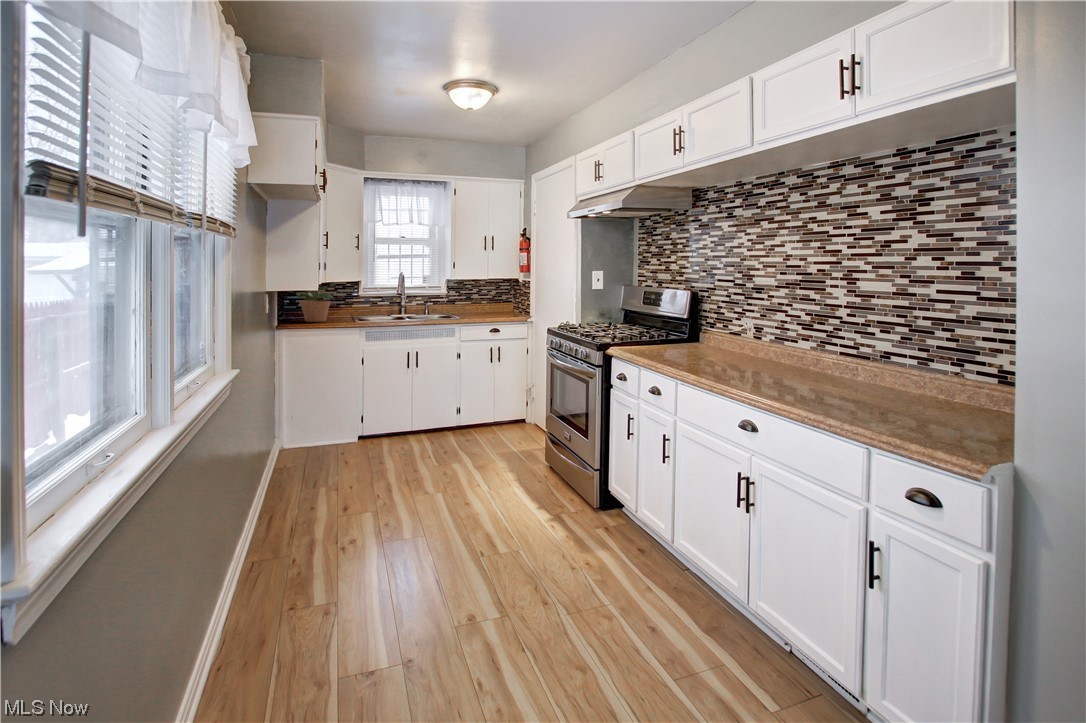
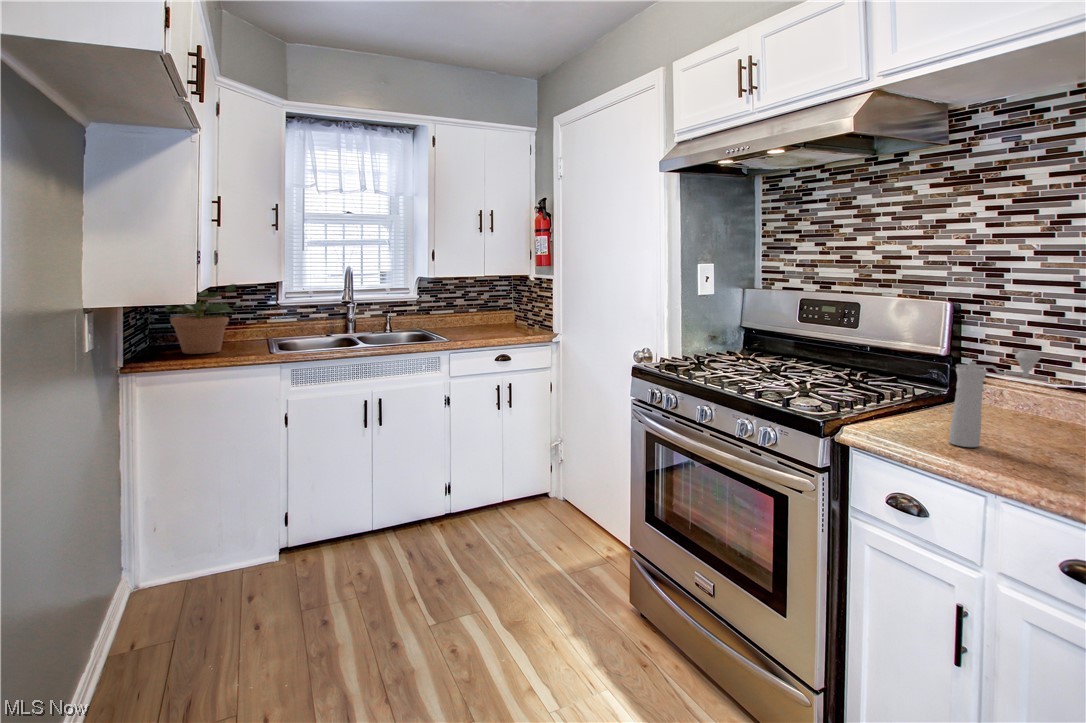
pepper mill: none [649,310,684,353] -> present [949,351,1041,447]

